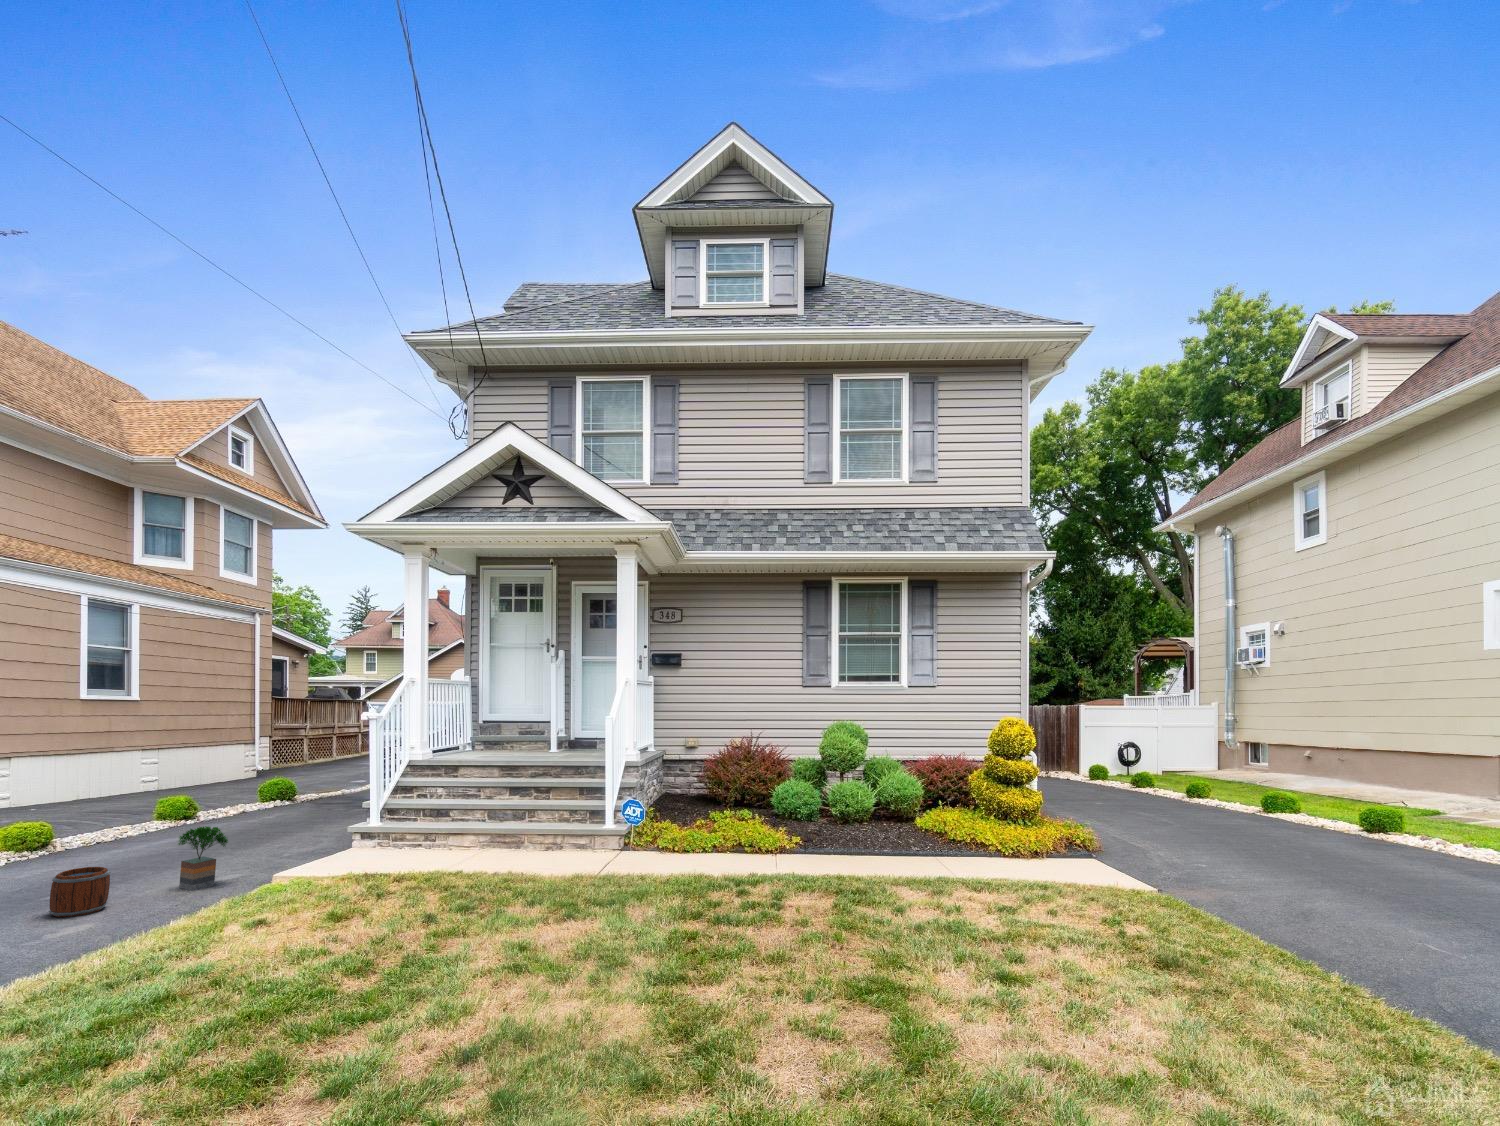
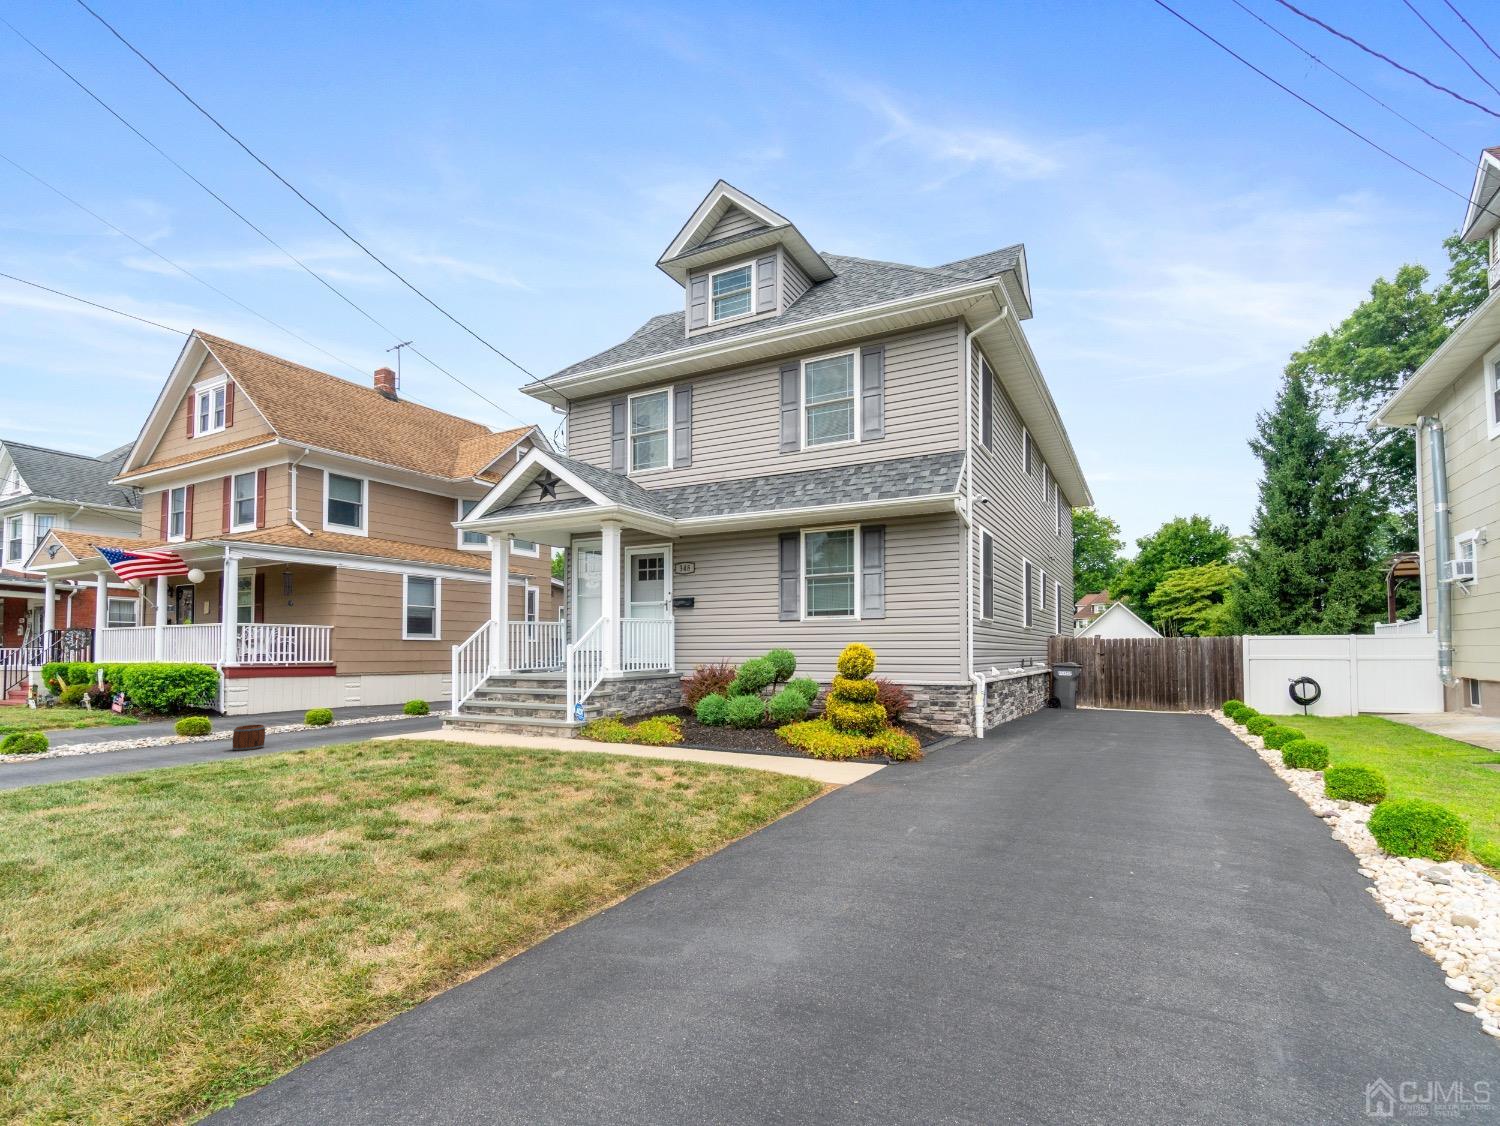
potted tree: present [178,826,228,891] -> none [312,706,341,744]

